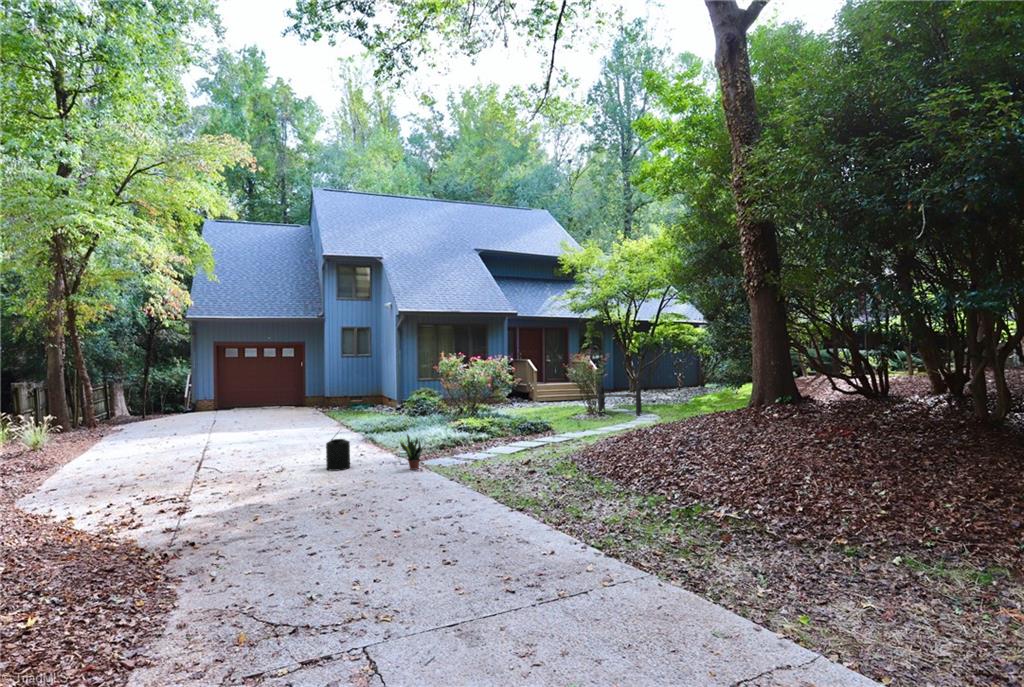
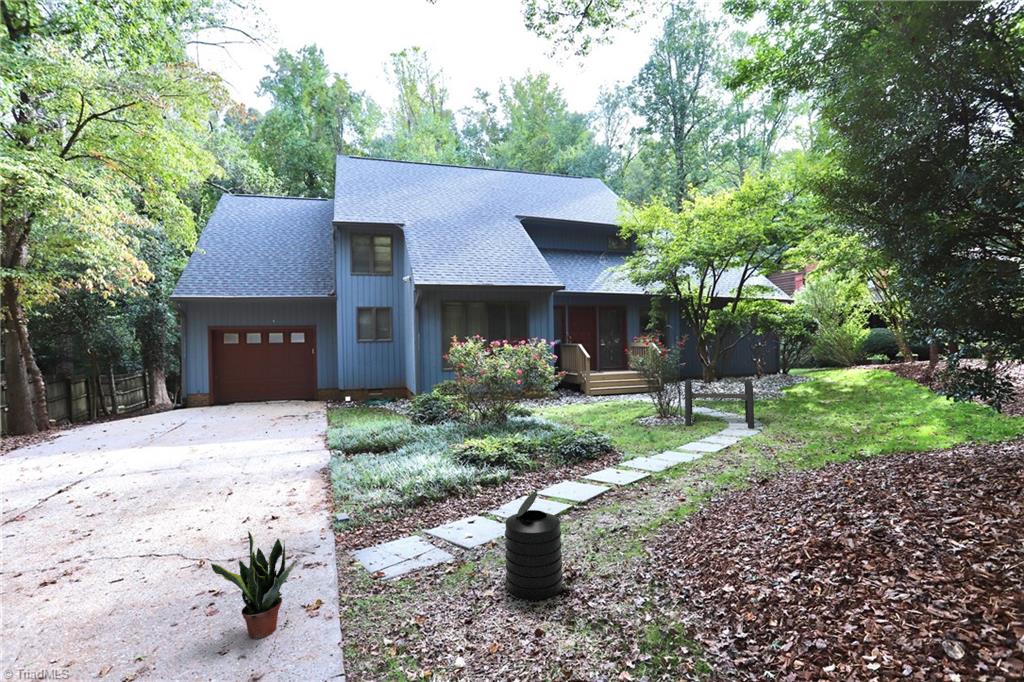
trash can: present [326,433,350,471] -> present [505,492,563,600]

